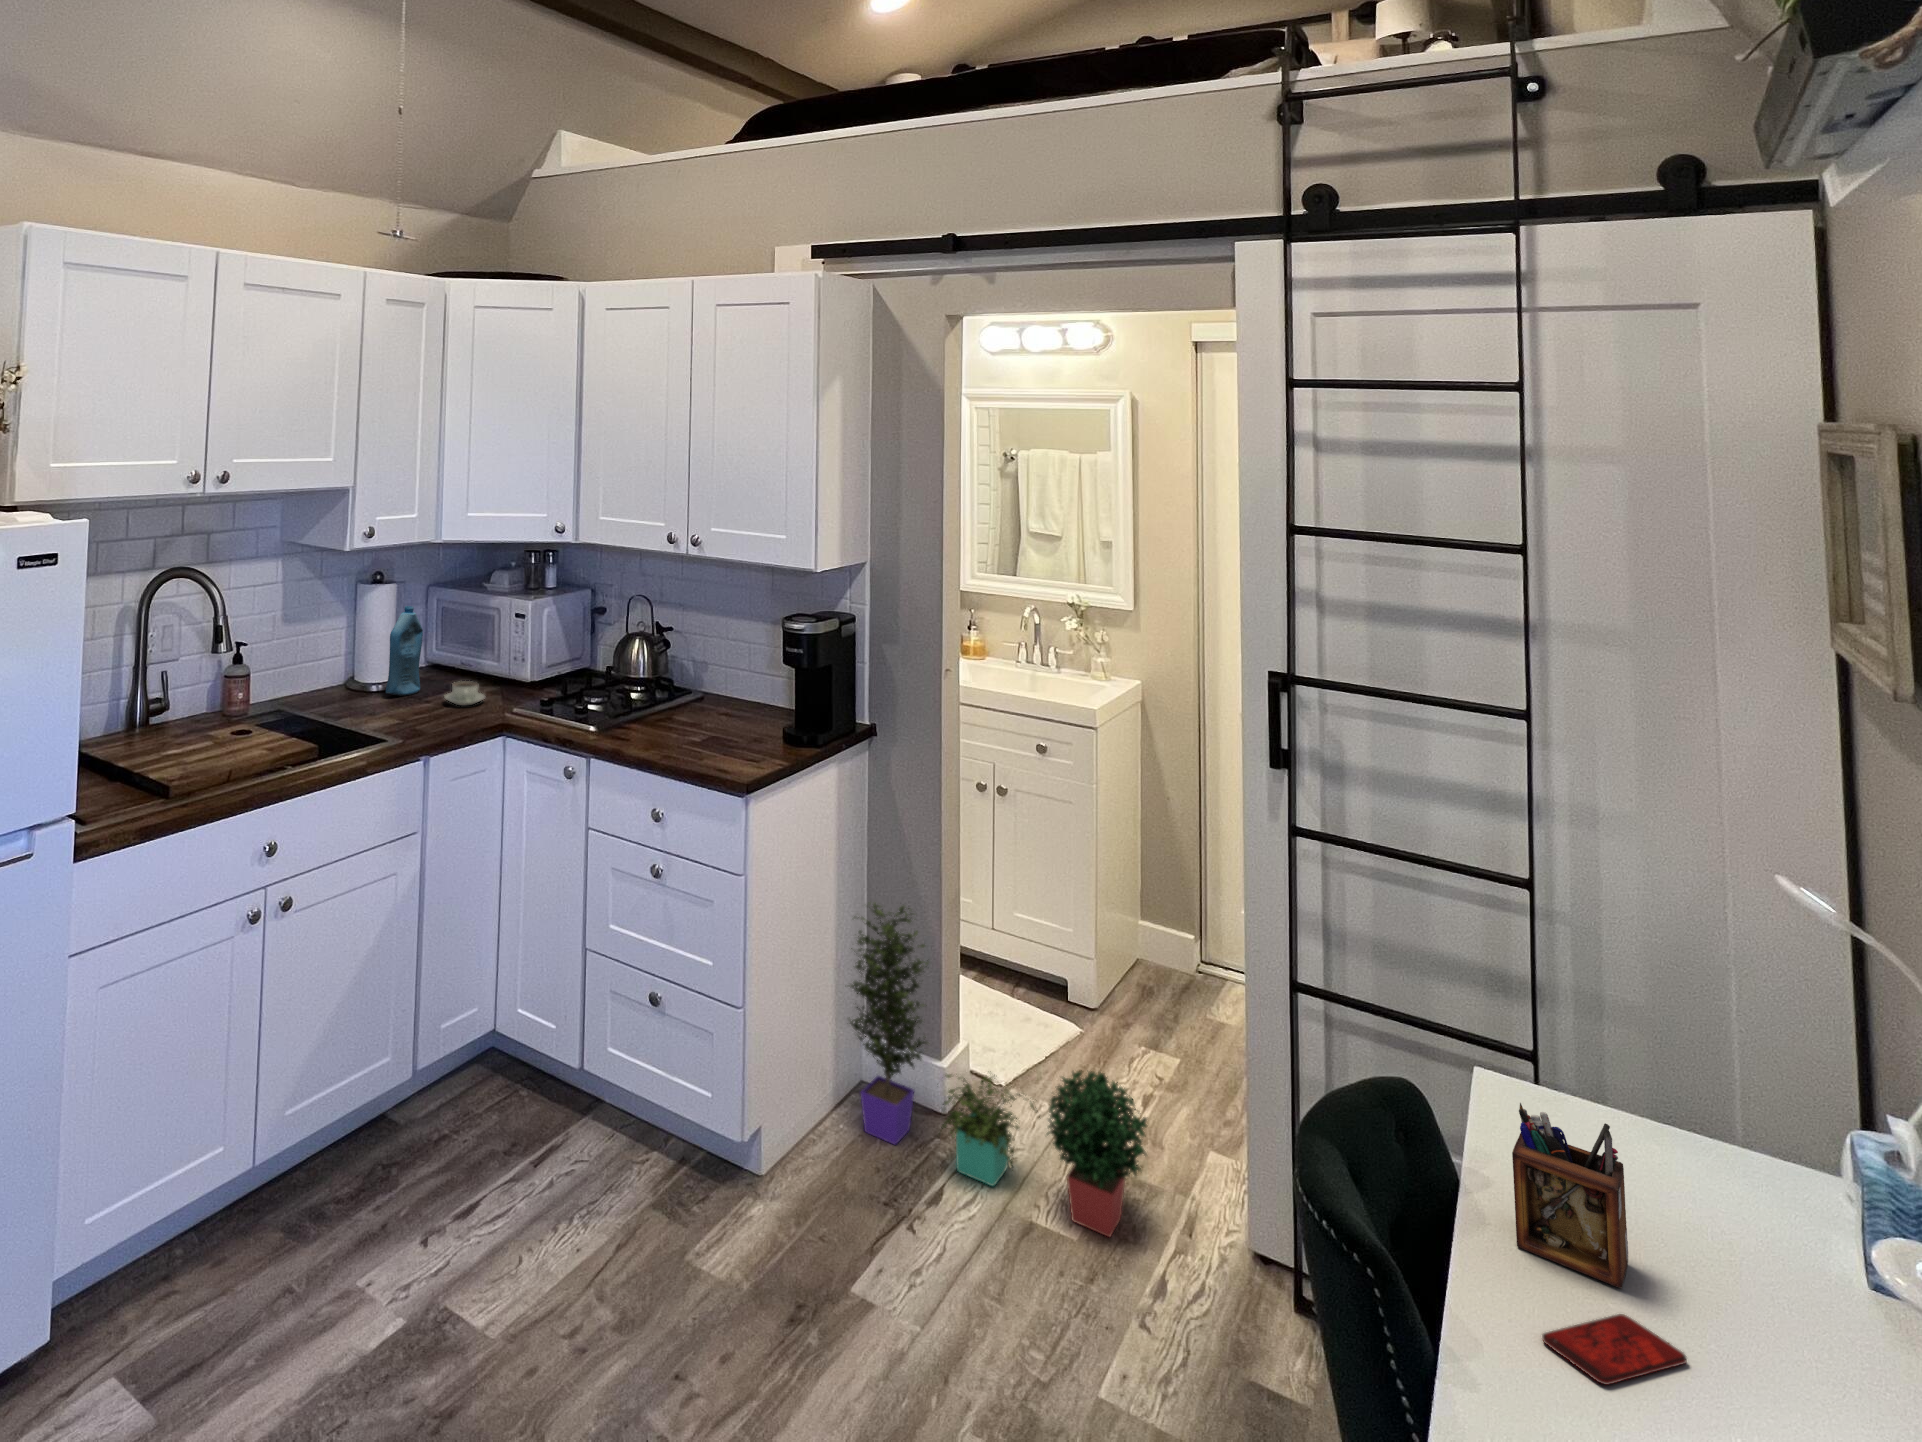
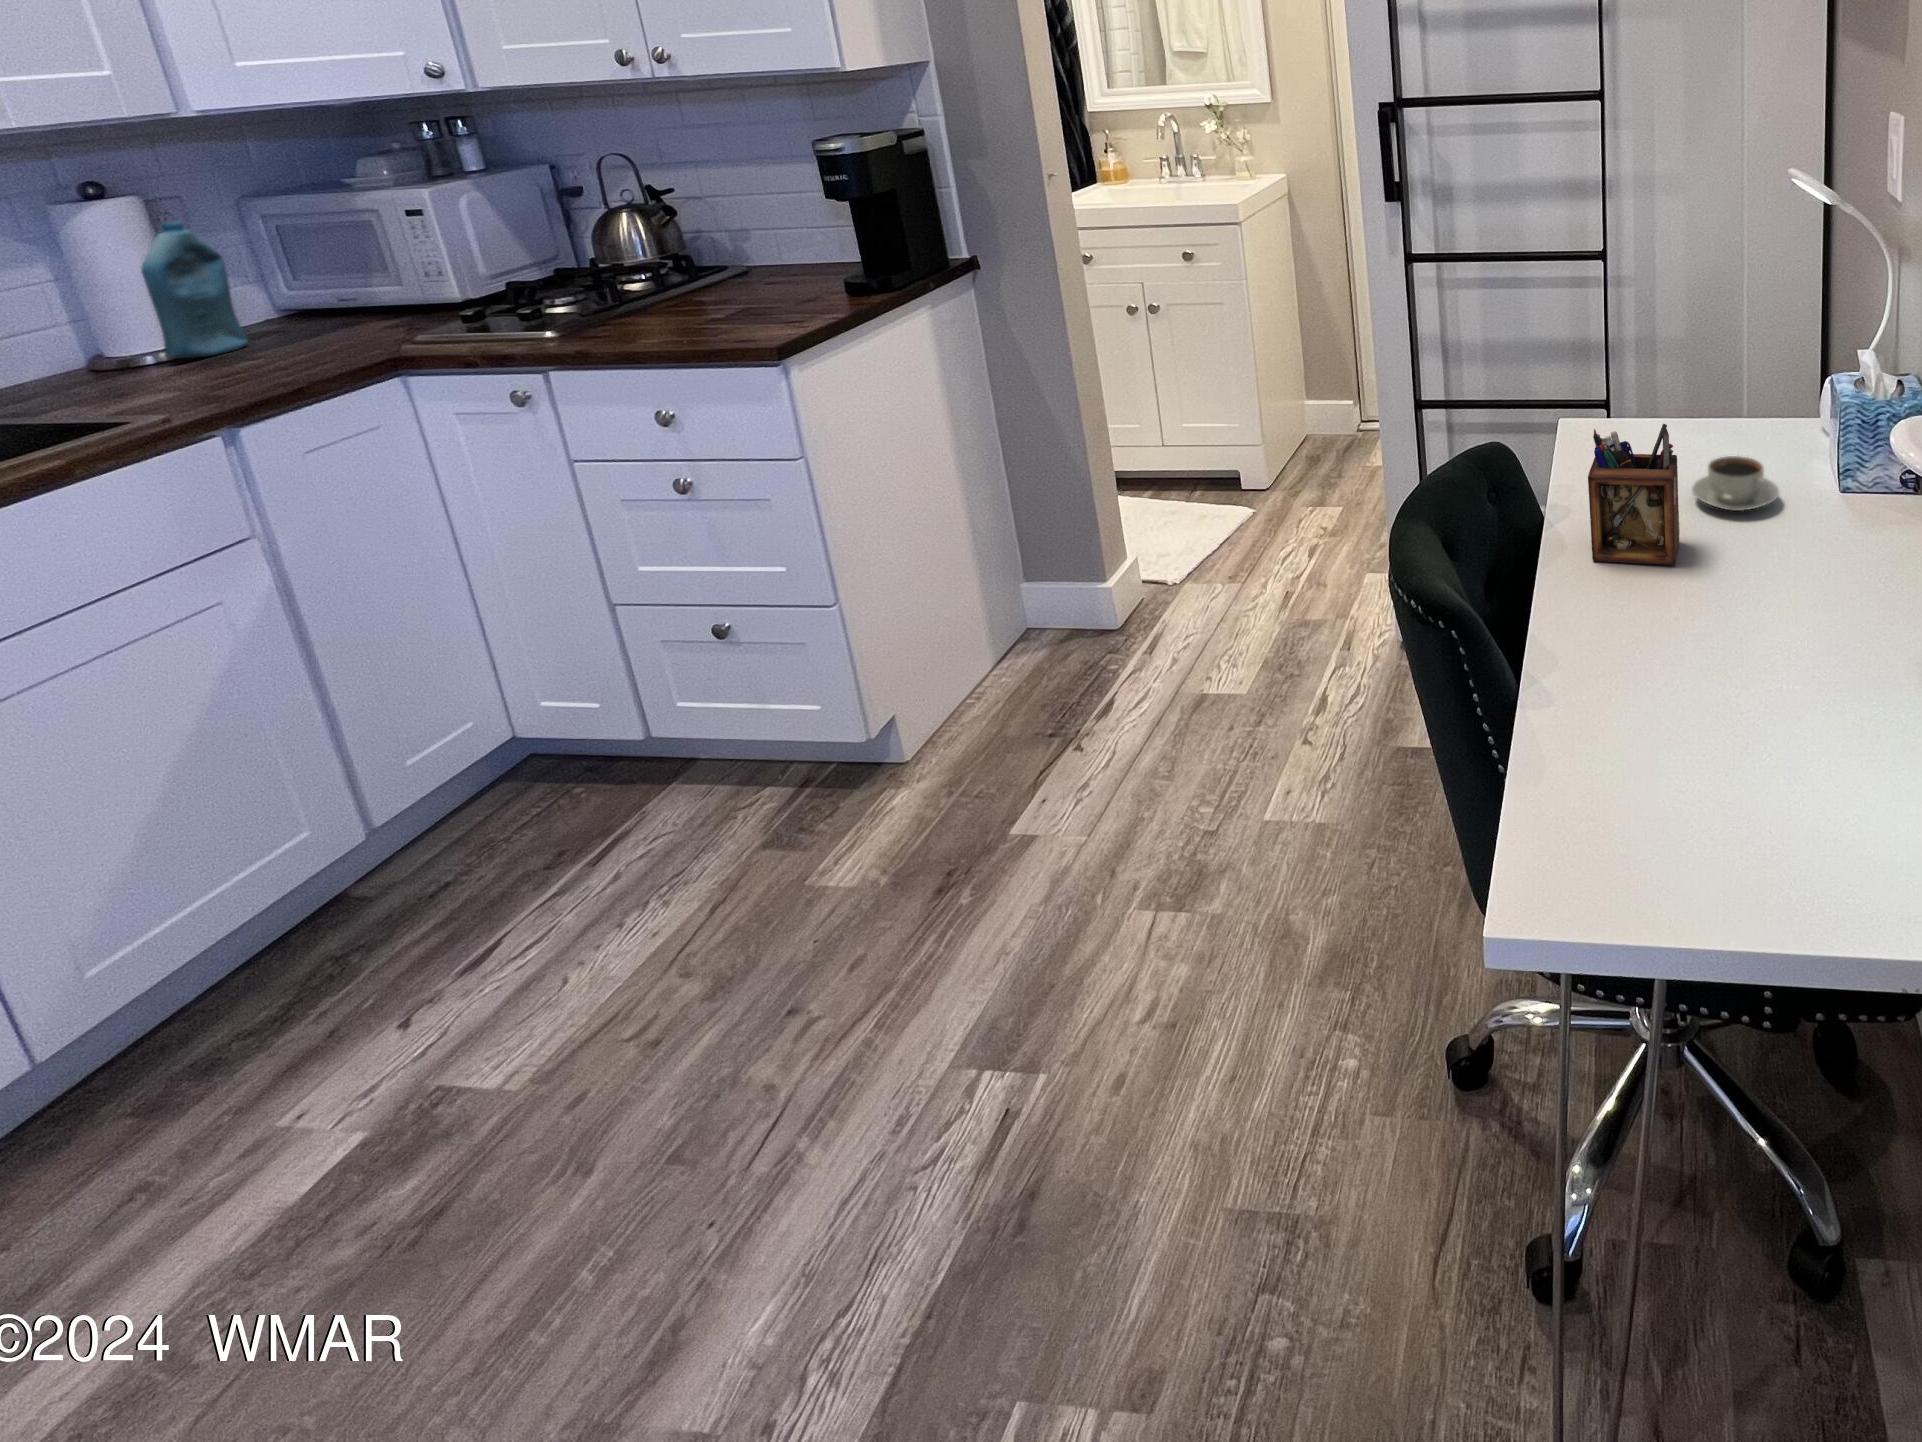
coffee cup: present [445,681,485,705] -> present [1692,456,1779,511]
potted plant: present [850,903,1147,1237] -> none [977,440,1305,677]
smartphone: present [1542,1314,1687,1385] -> none [1614,587,1726,656]

